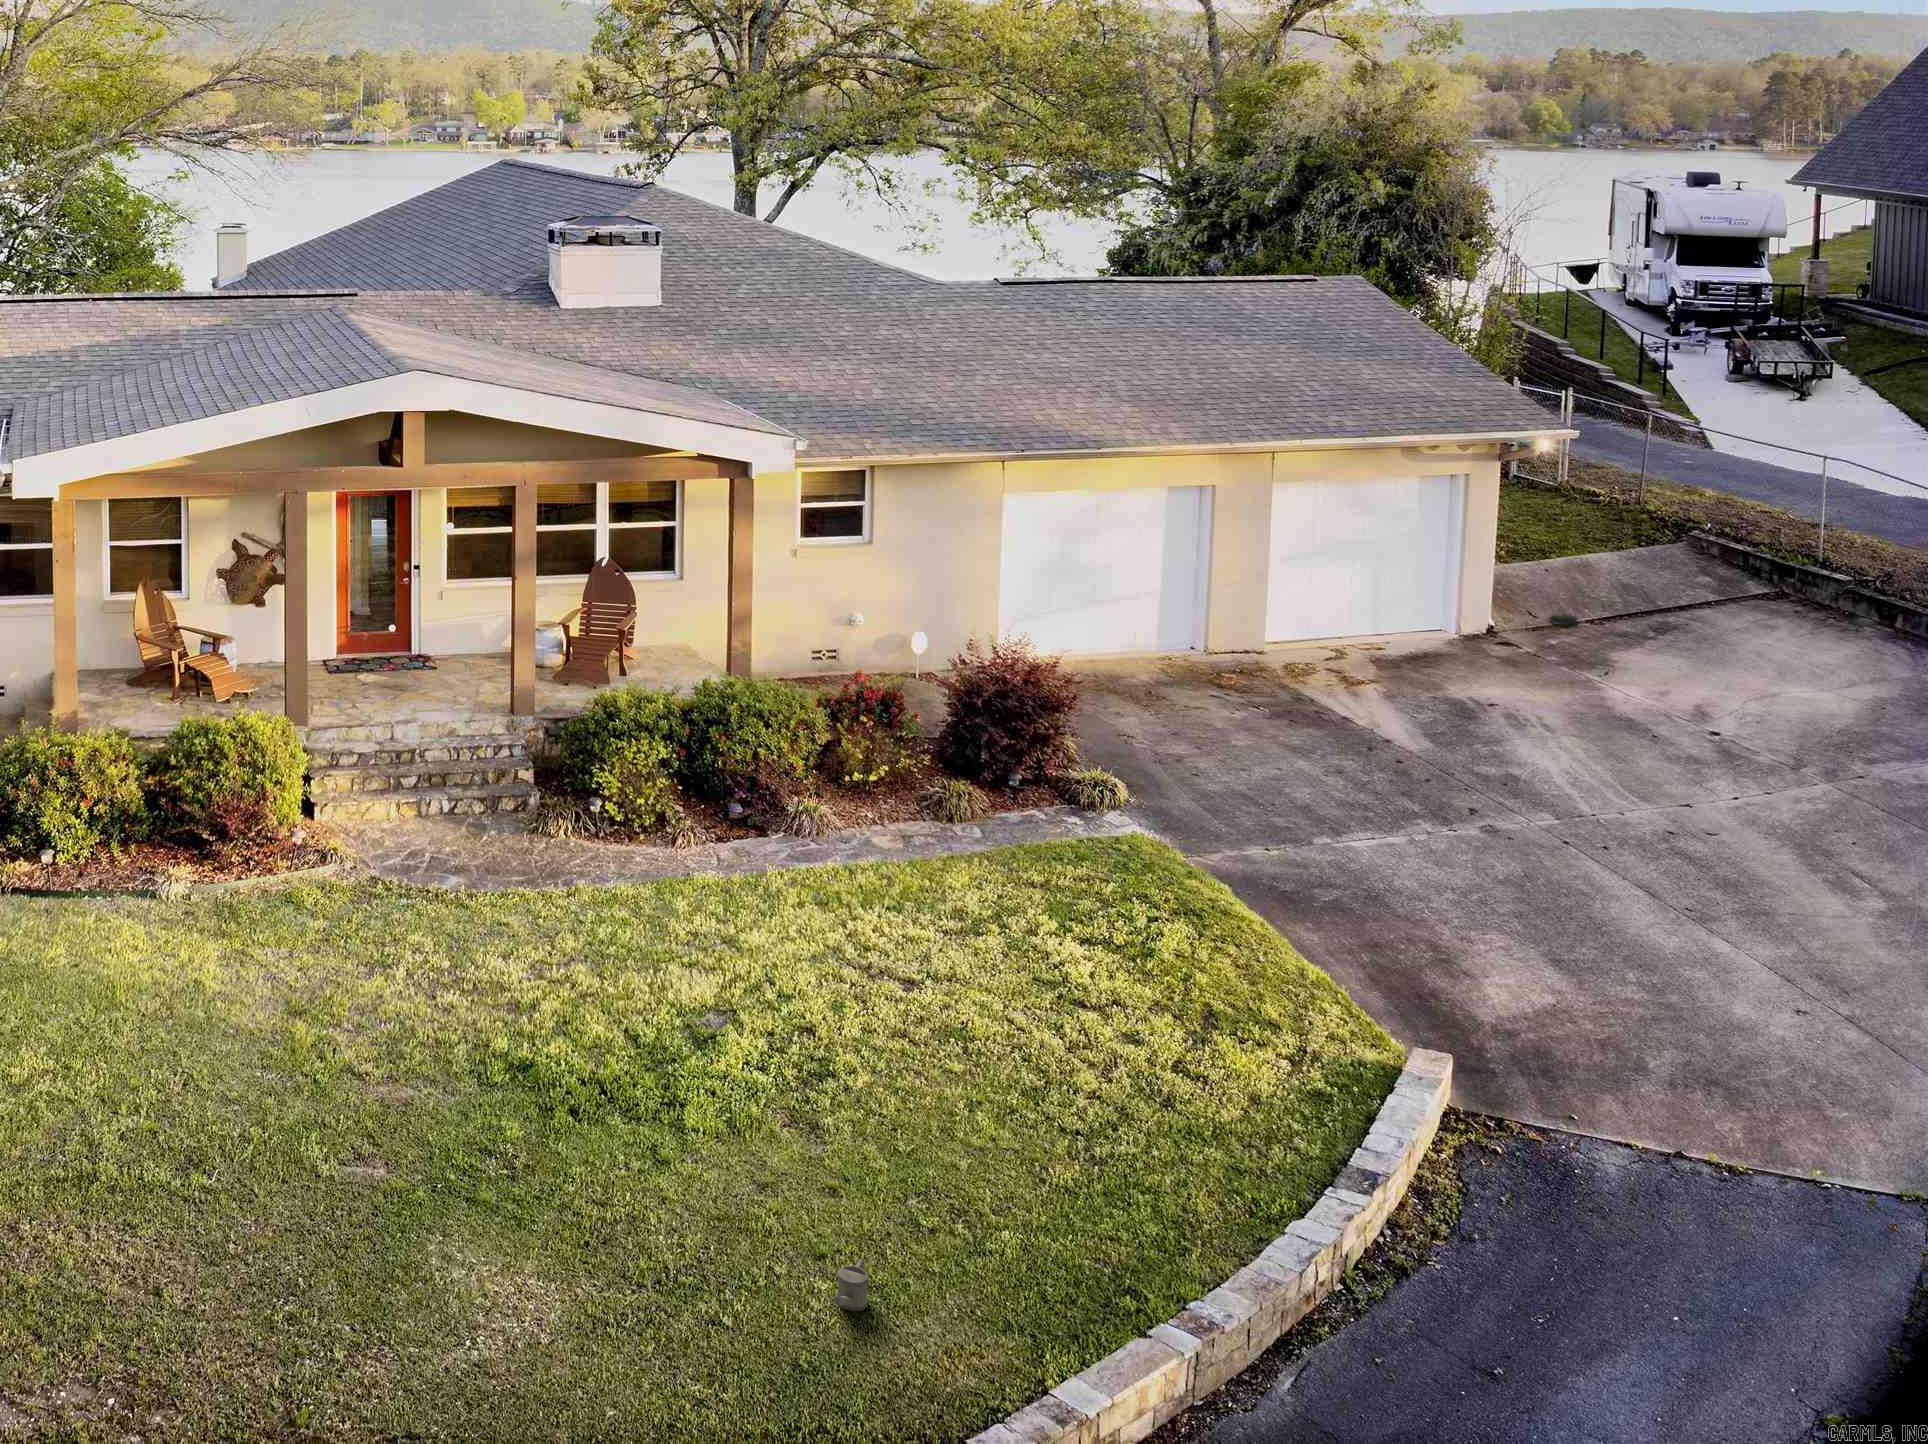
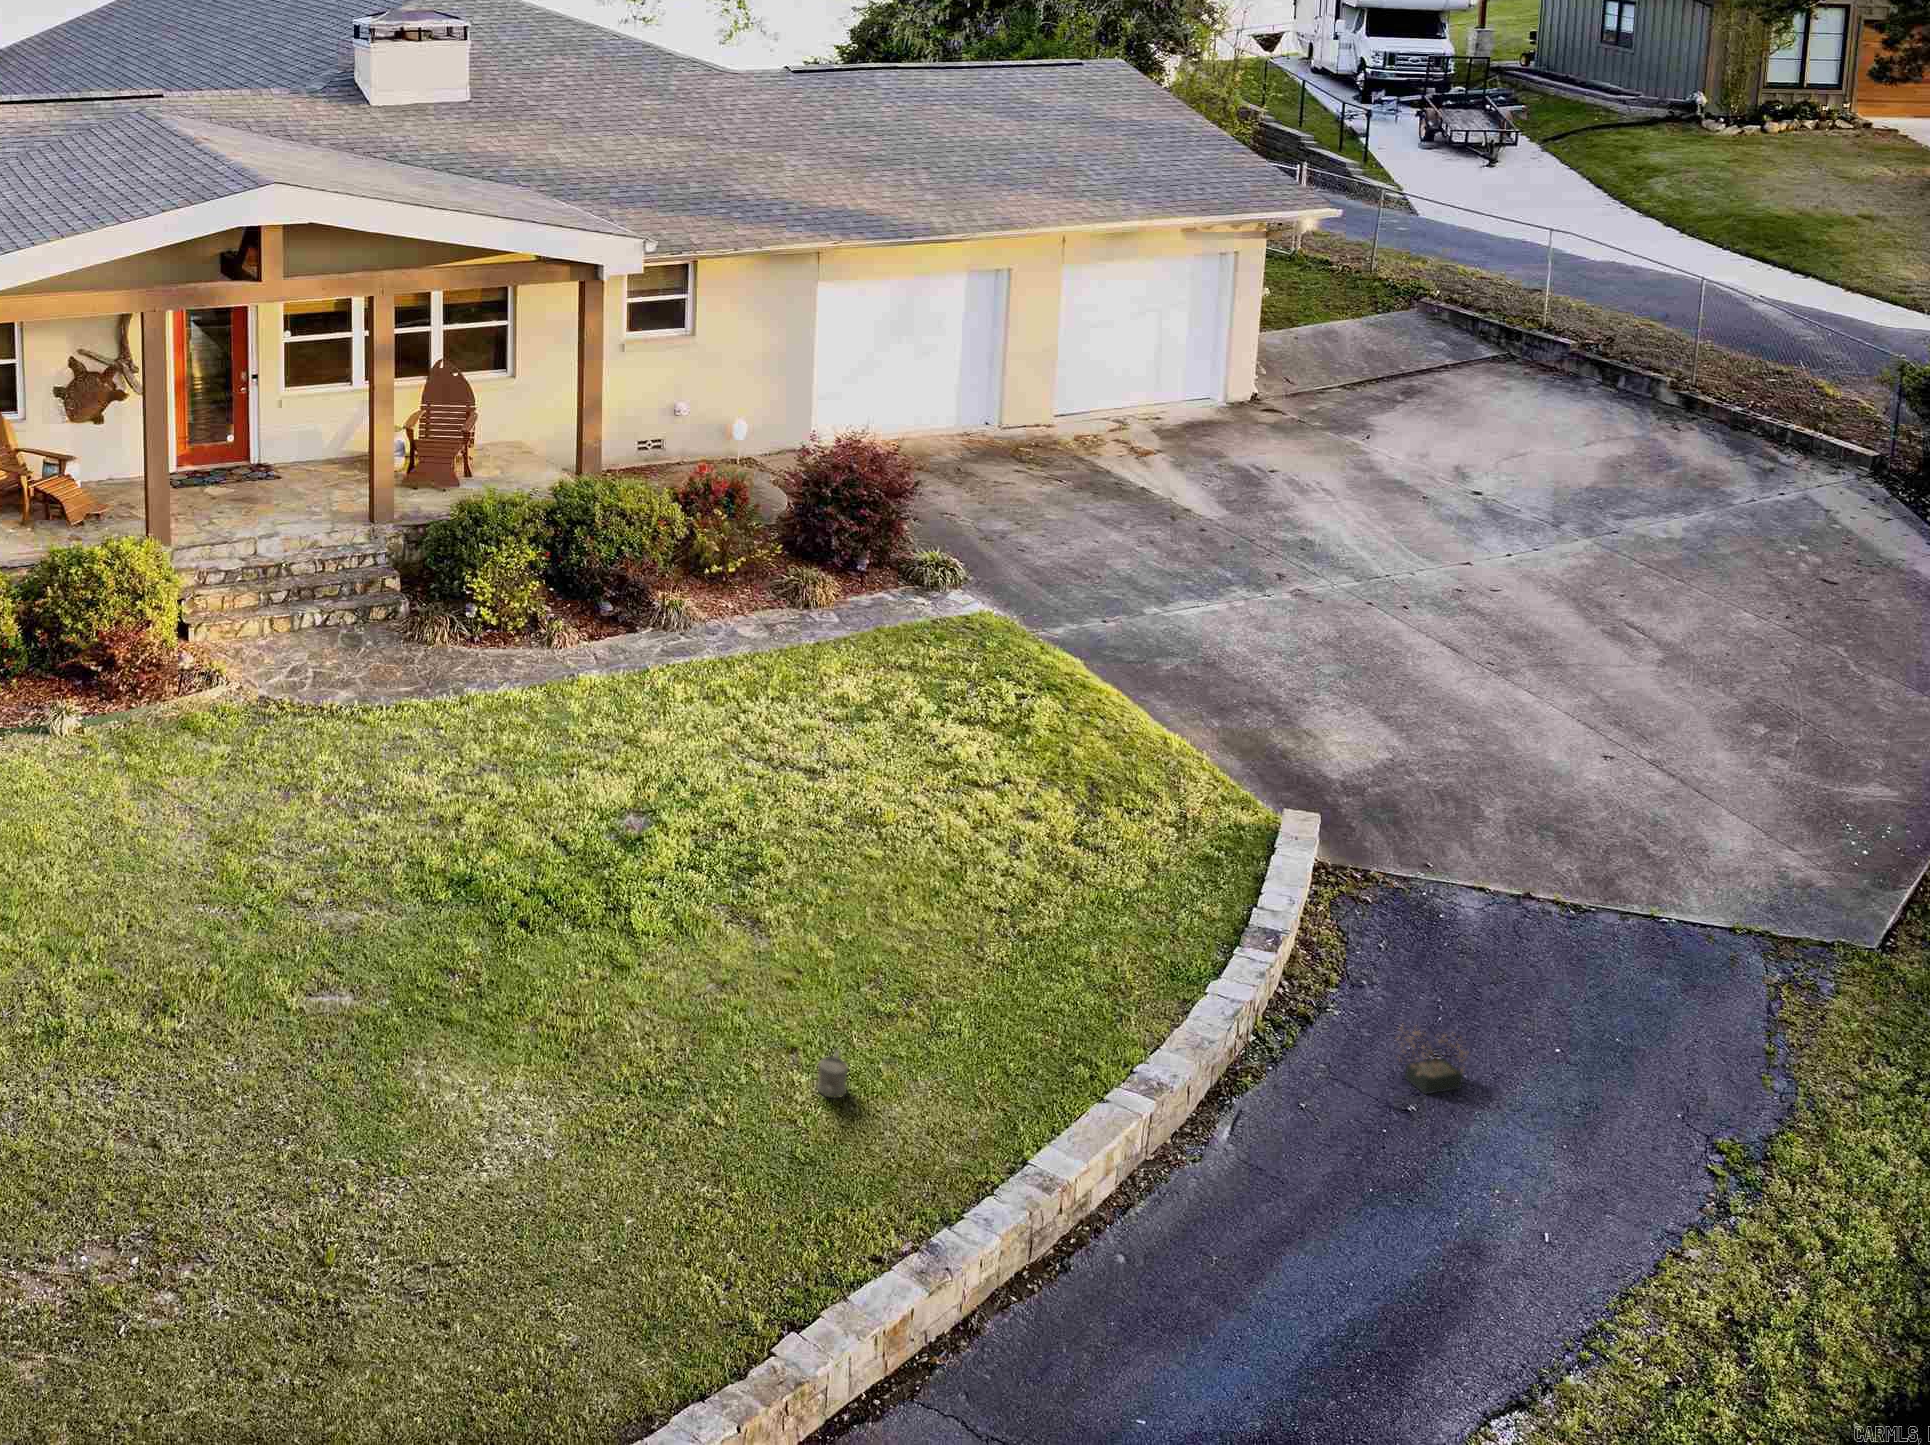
decorative plant: present [1545,595,1578,626] -> present [1397,1028,1467,1095]

